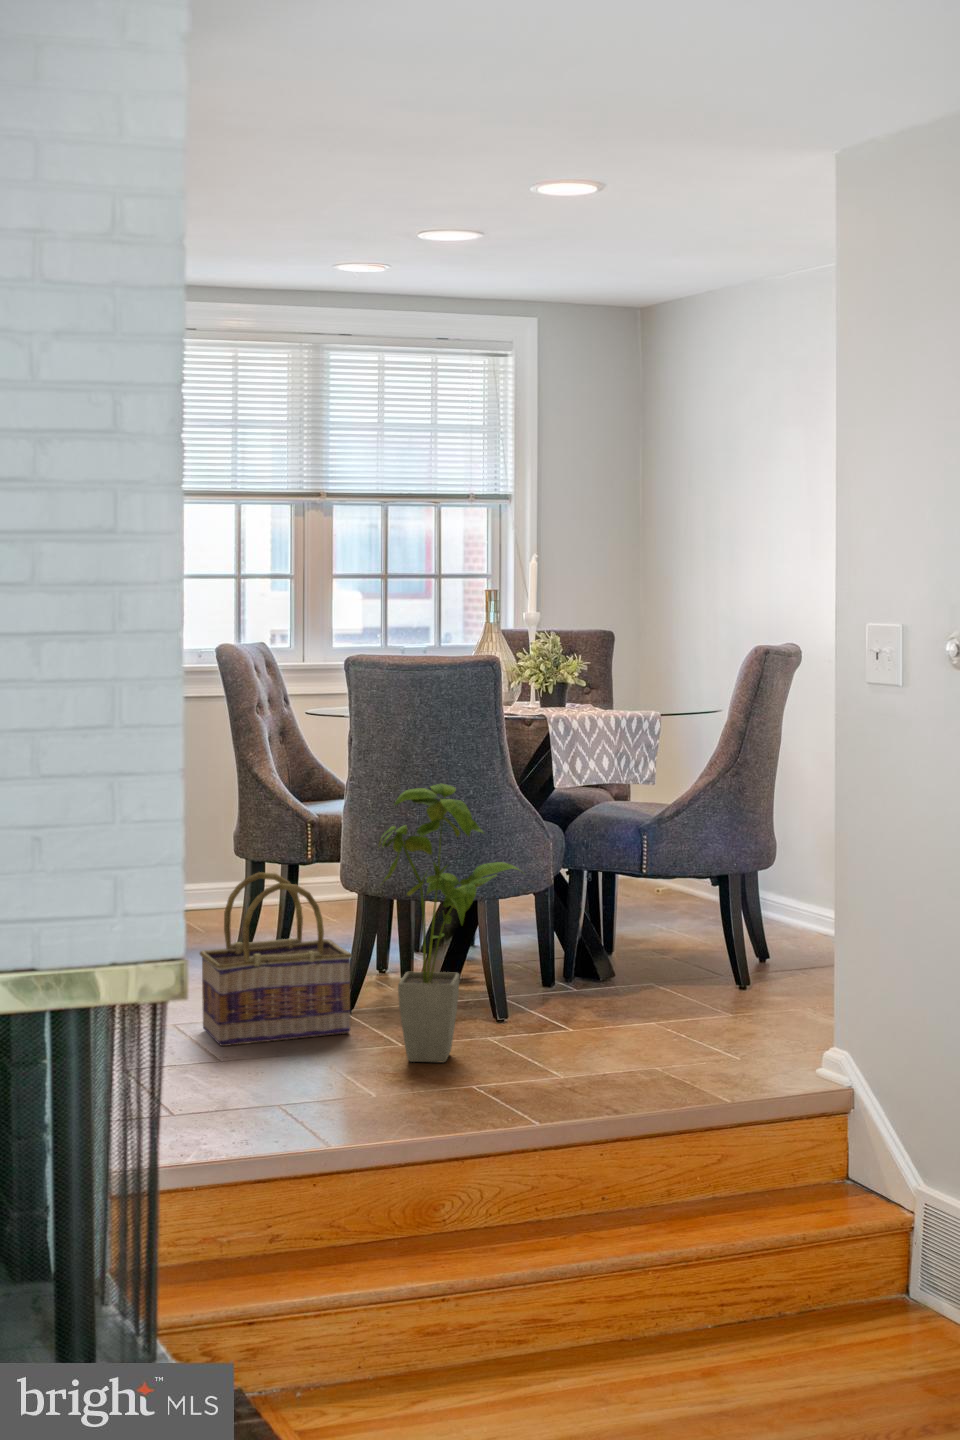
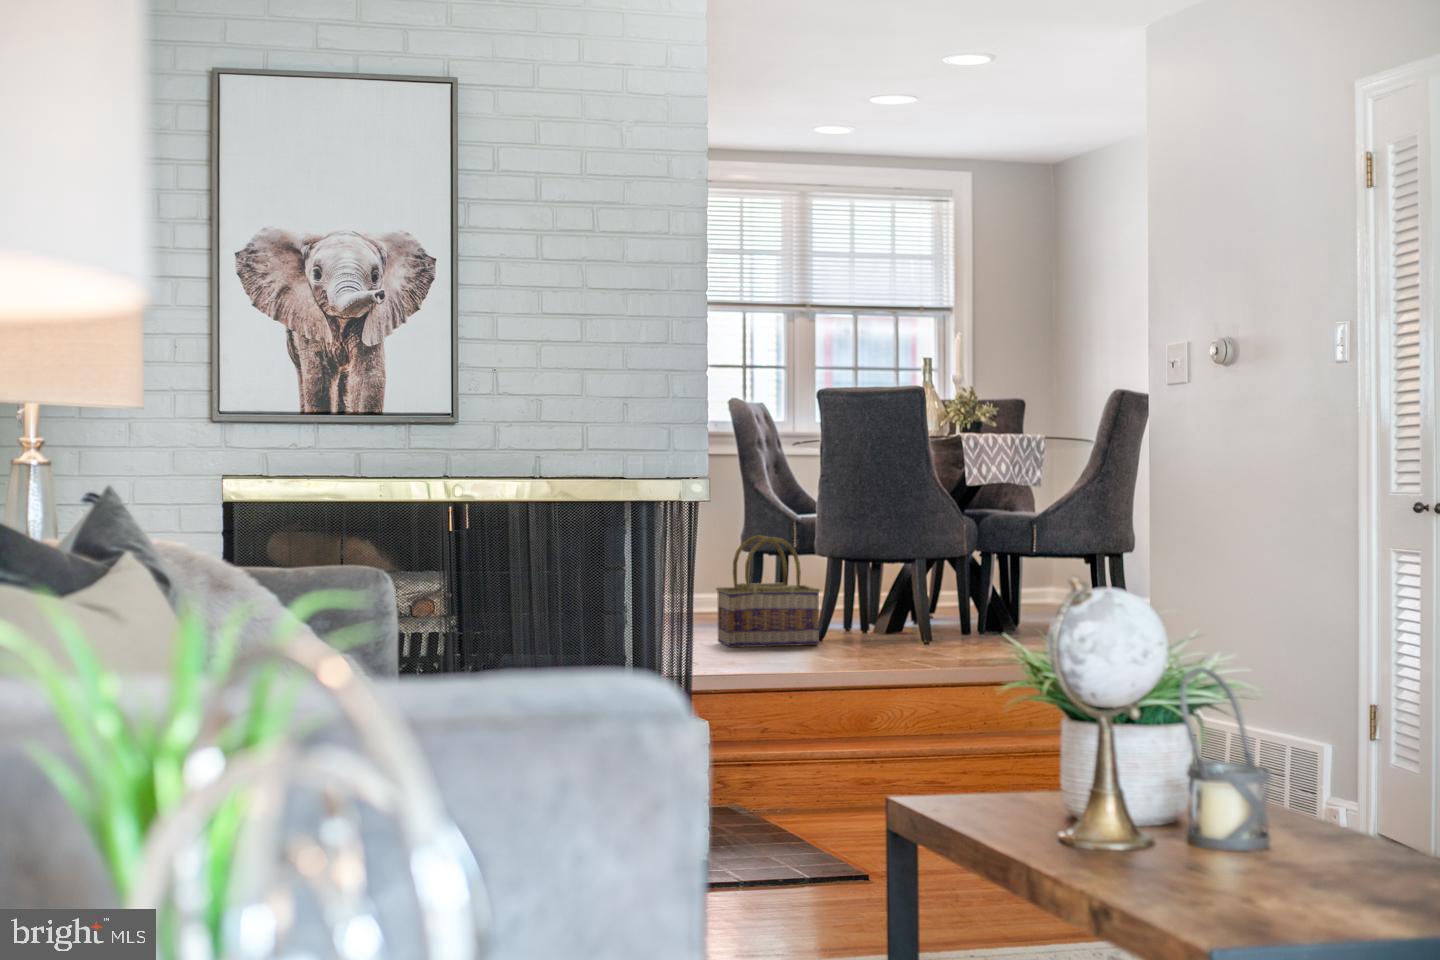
house plant: present [379,784,523,1062] -> none [837,461,940,653]

